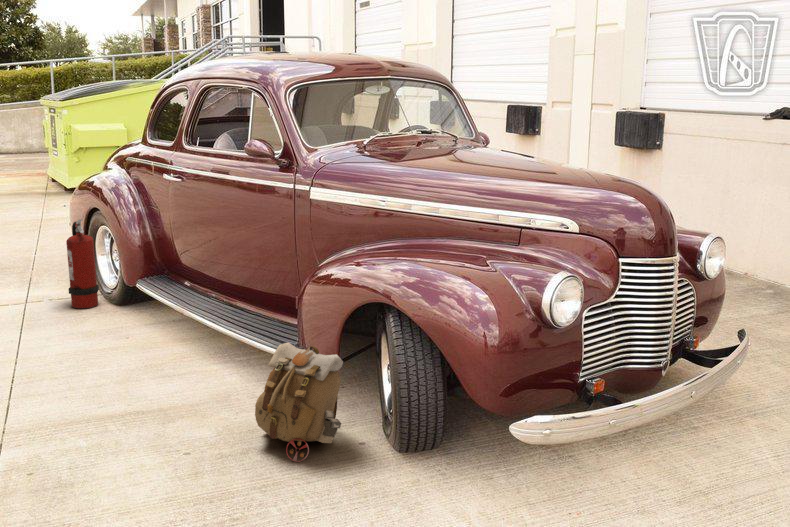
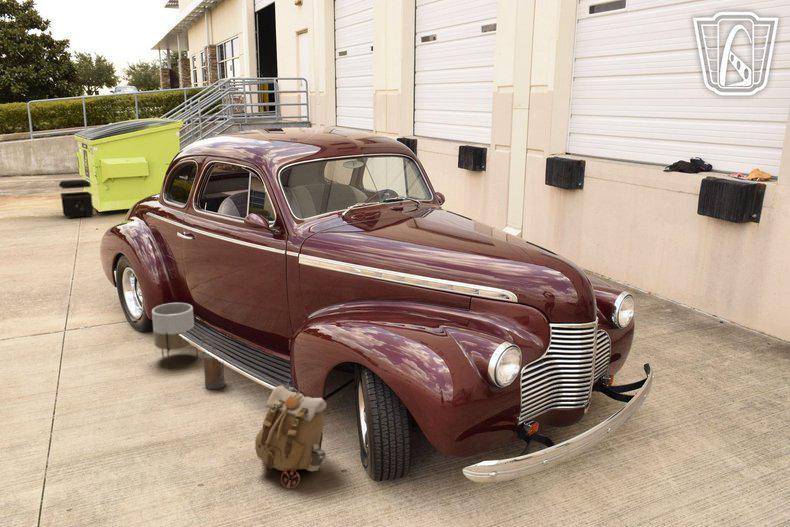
toolbox: none [21,150,61,195] -> present [59,180,93,218]
fire extinguisher: present [66,219,99,309] -> none [97,263,126,335]
planter: none [131,264,185,342] -> present [152,303,198,369]
watering can: none [190,299,219,363] -> present [201,337,225,389]

